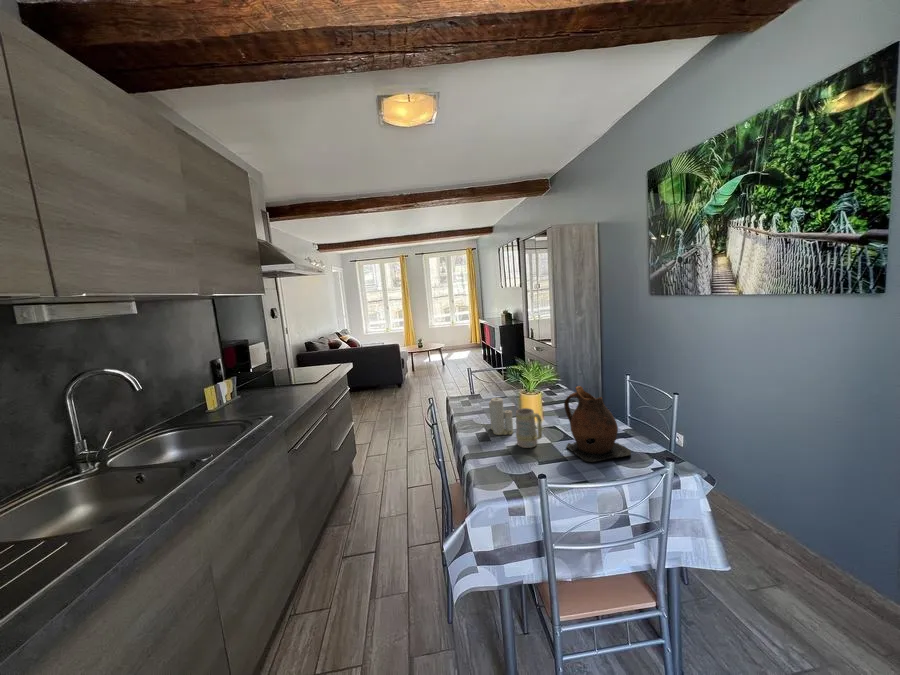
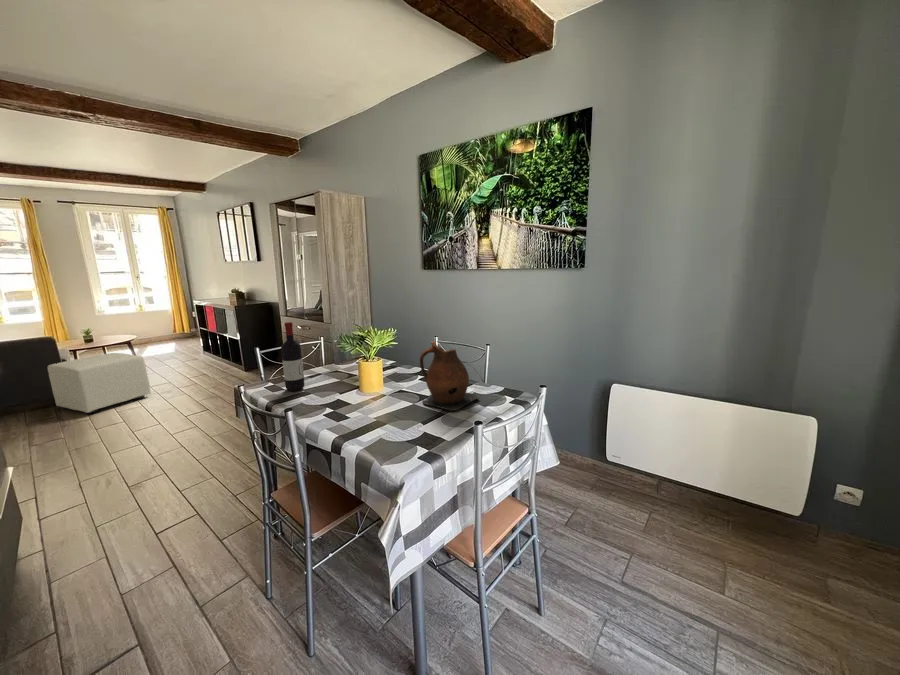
wine bottle: none [471,355,488,411] -> present [281,322,305,391]
ottoman: none [394,359,441,398] -> present [48,353,151,413]
candle: present [489,398,513,435] -> none [327,363,360,409]
mug: present [516,408,542,448] -> none [372,371,404,414]

